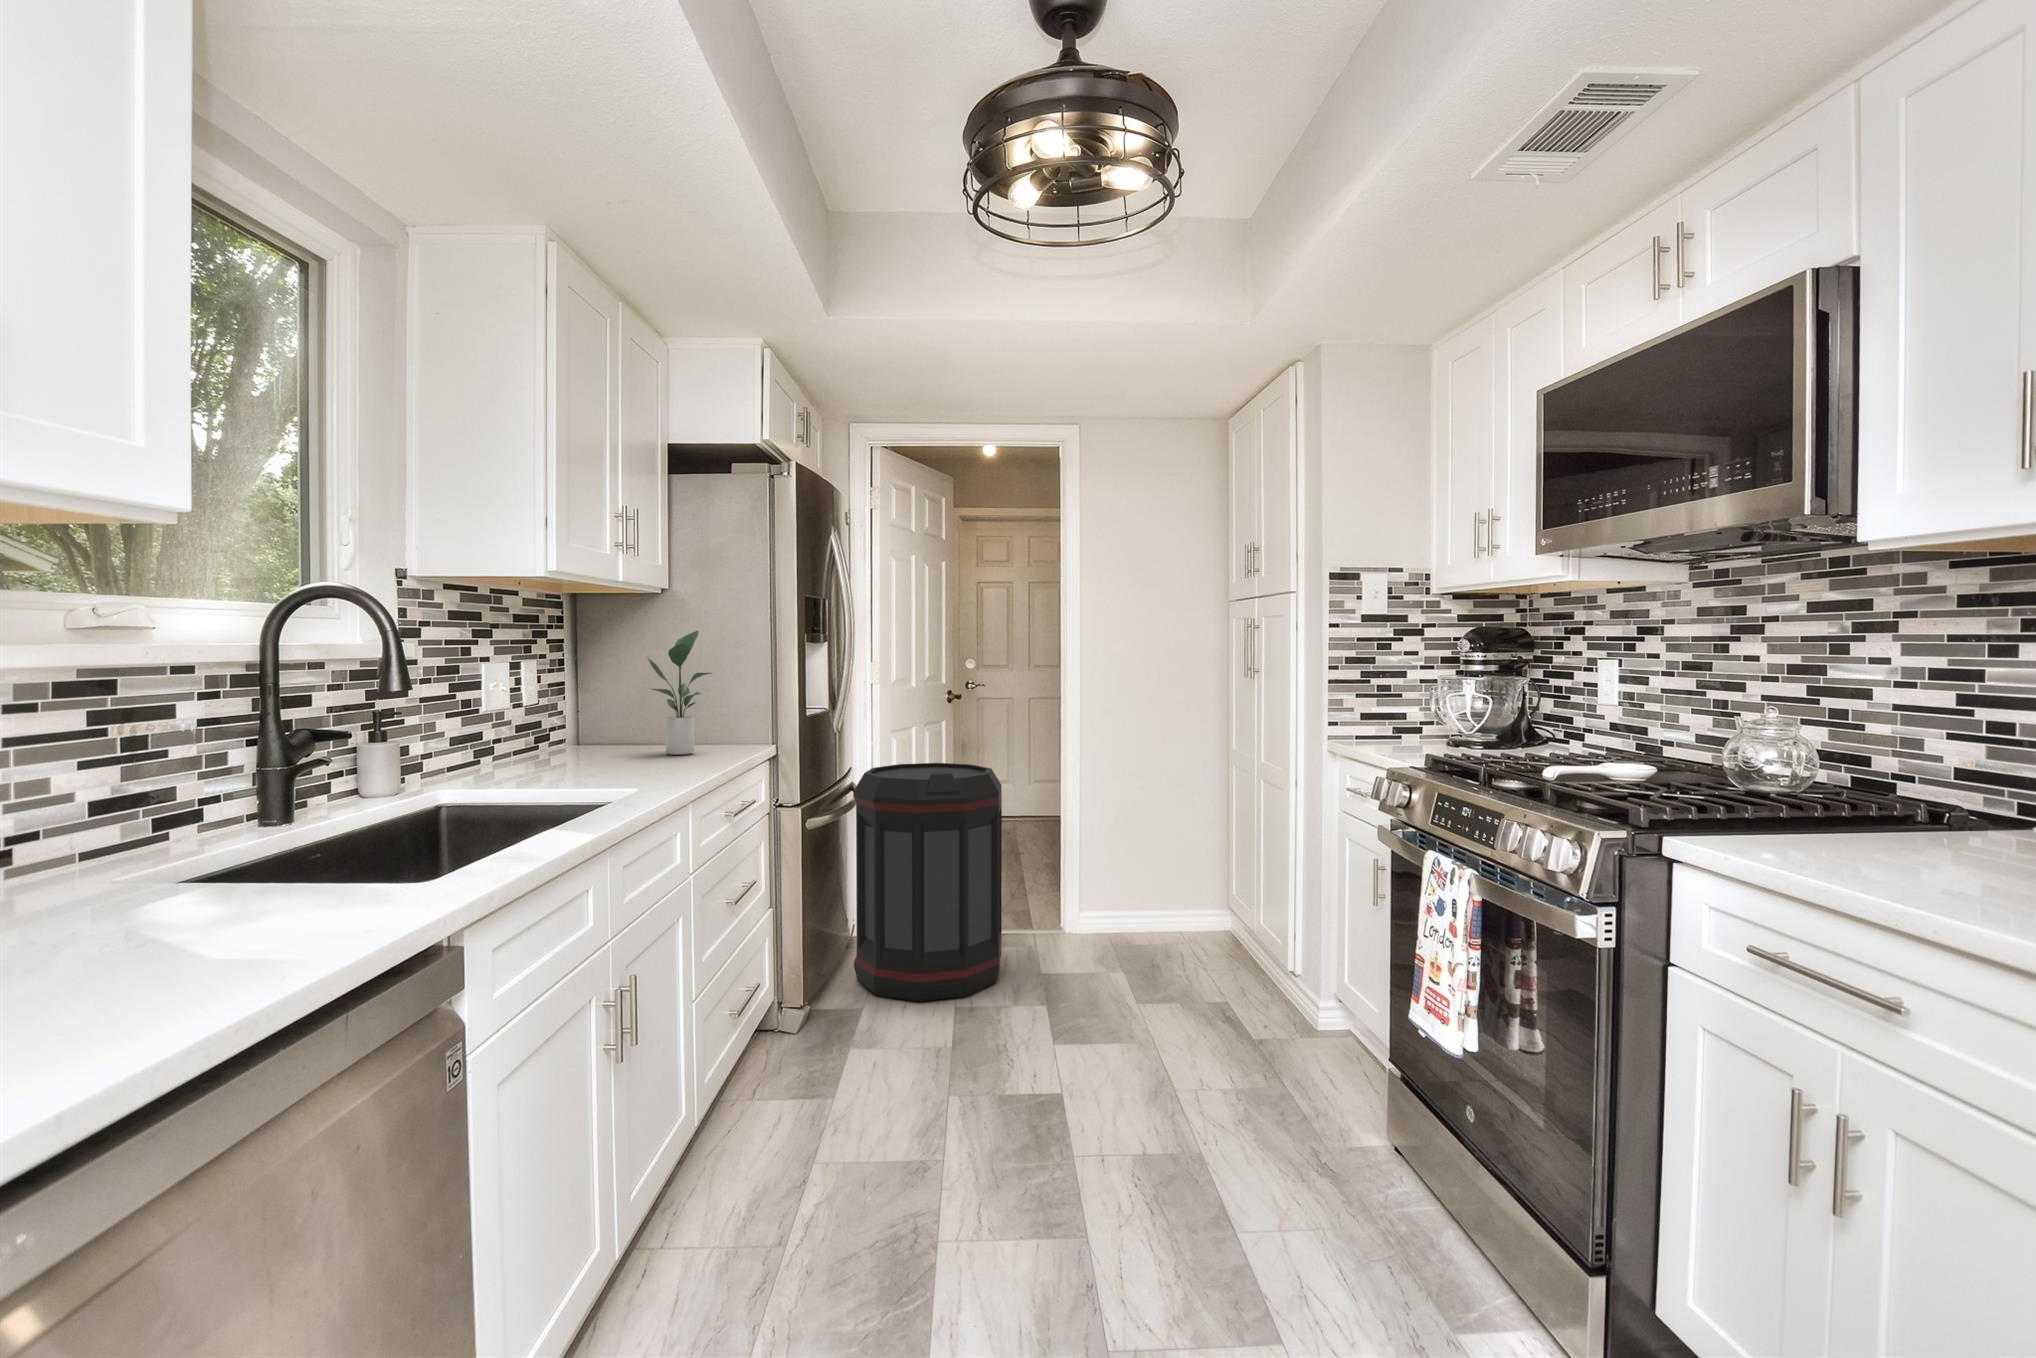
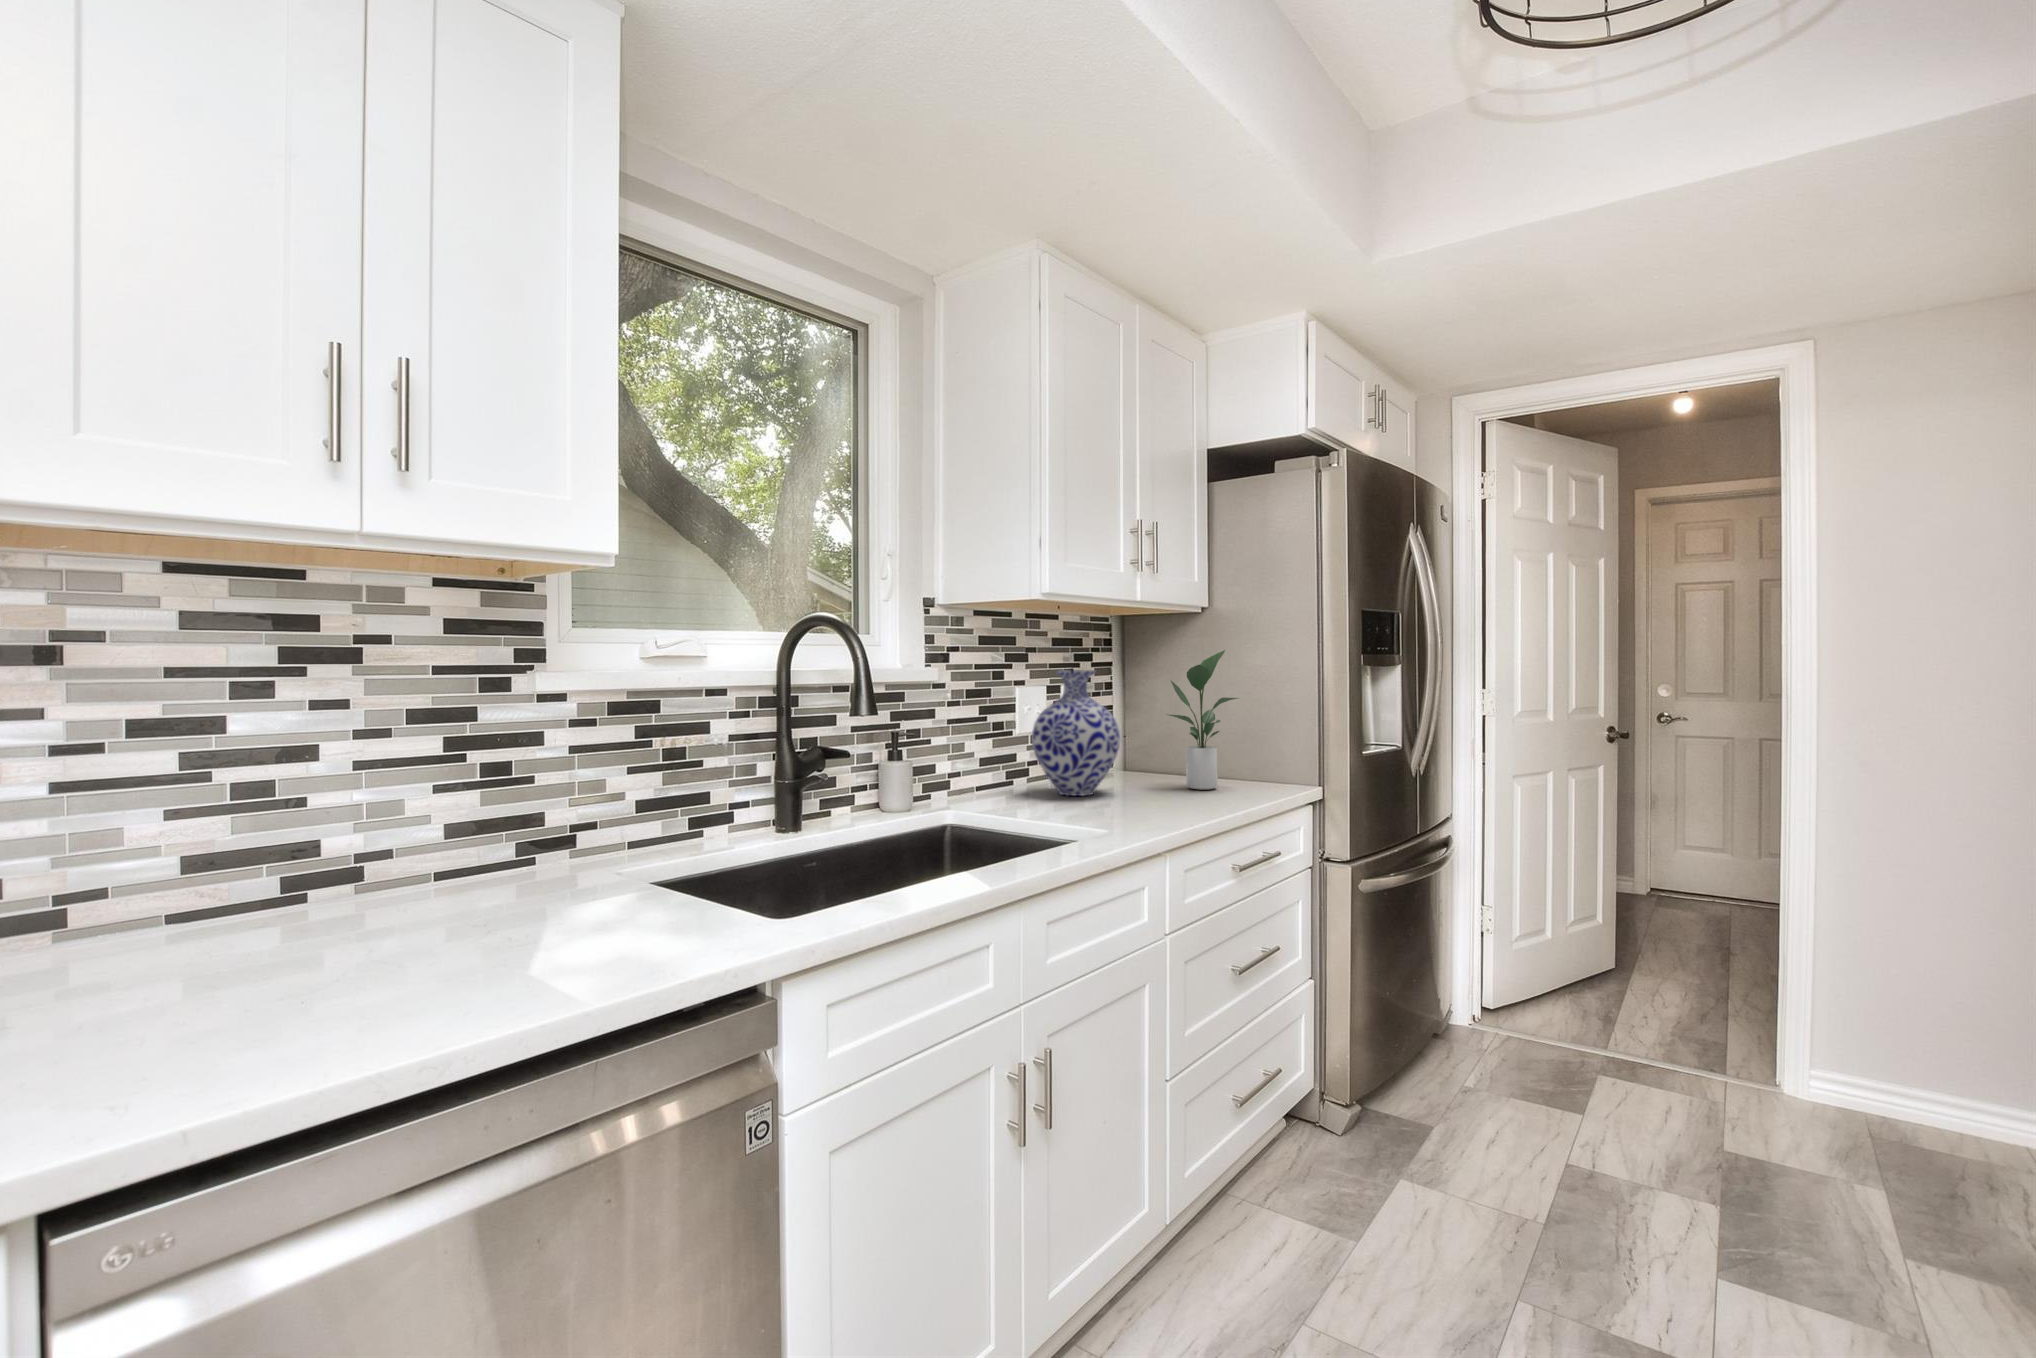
vase: none [515,647,611,768] -> present [1032,670,1120,796]
trash can: present [854,763,1002,1001] -> none [1437,821,1682,1176]

